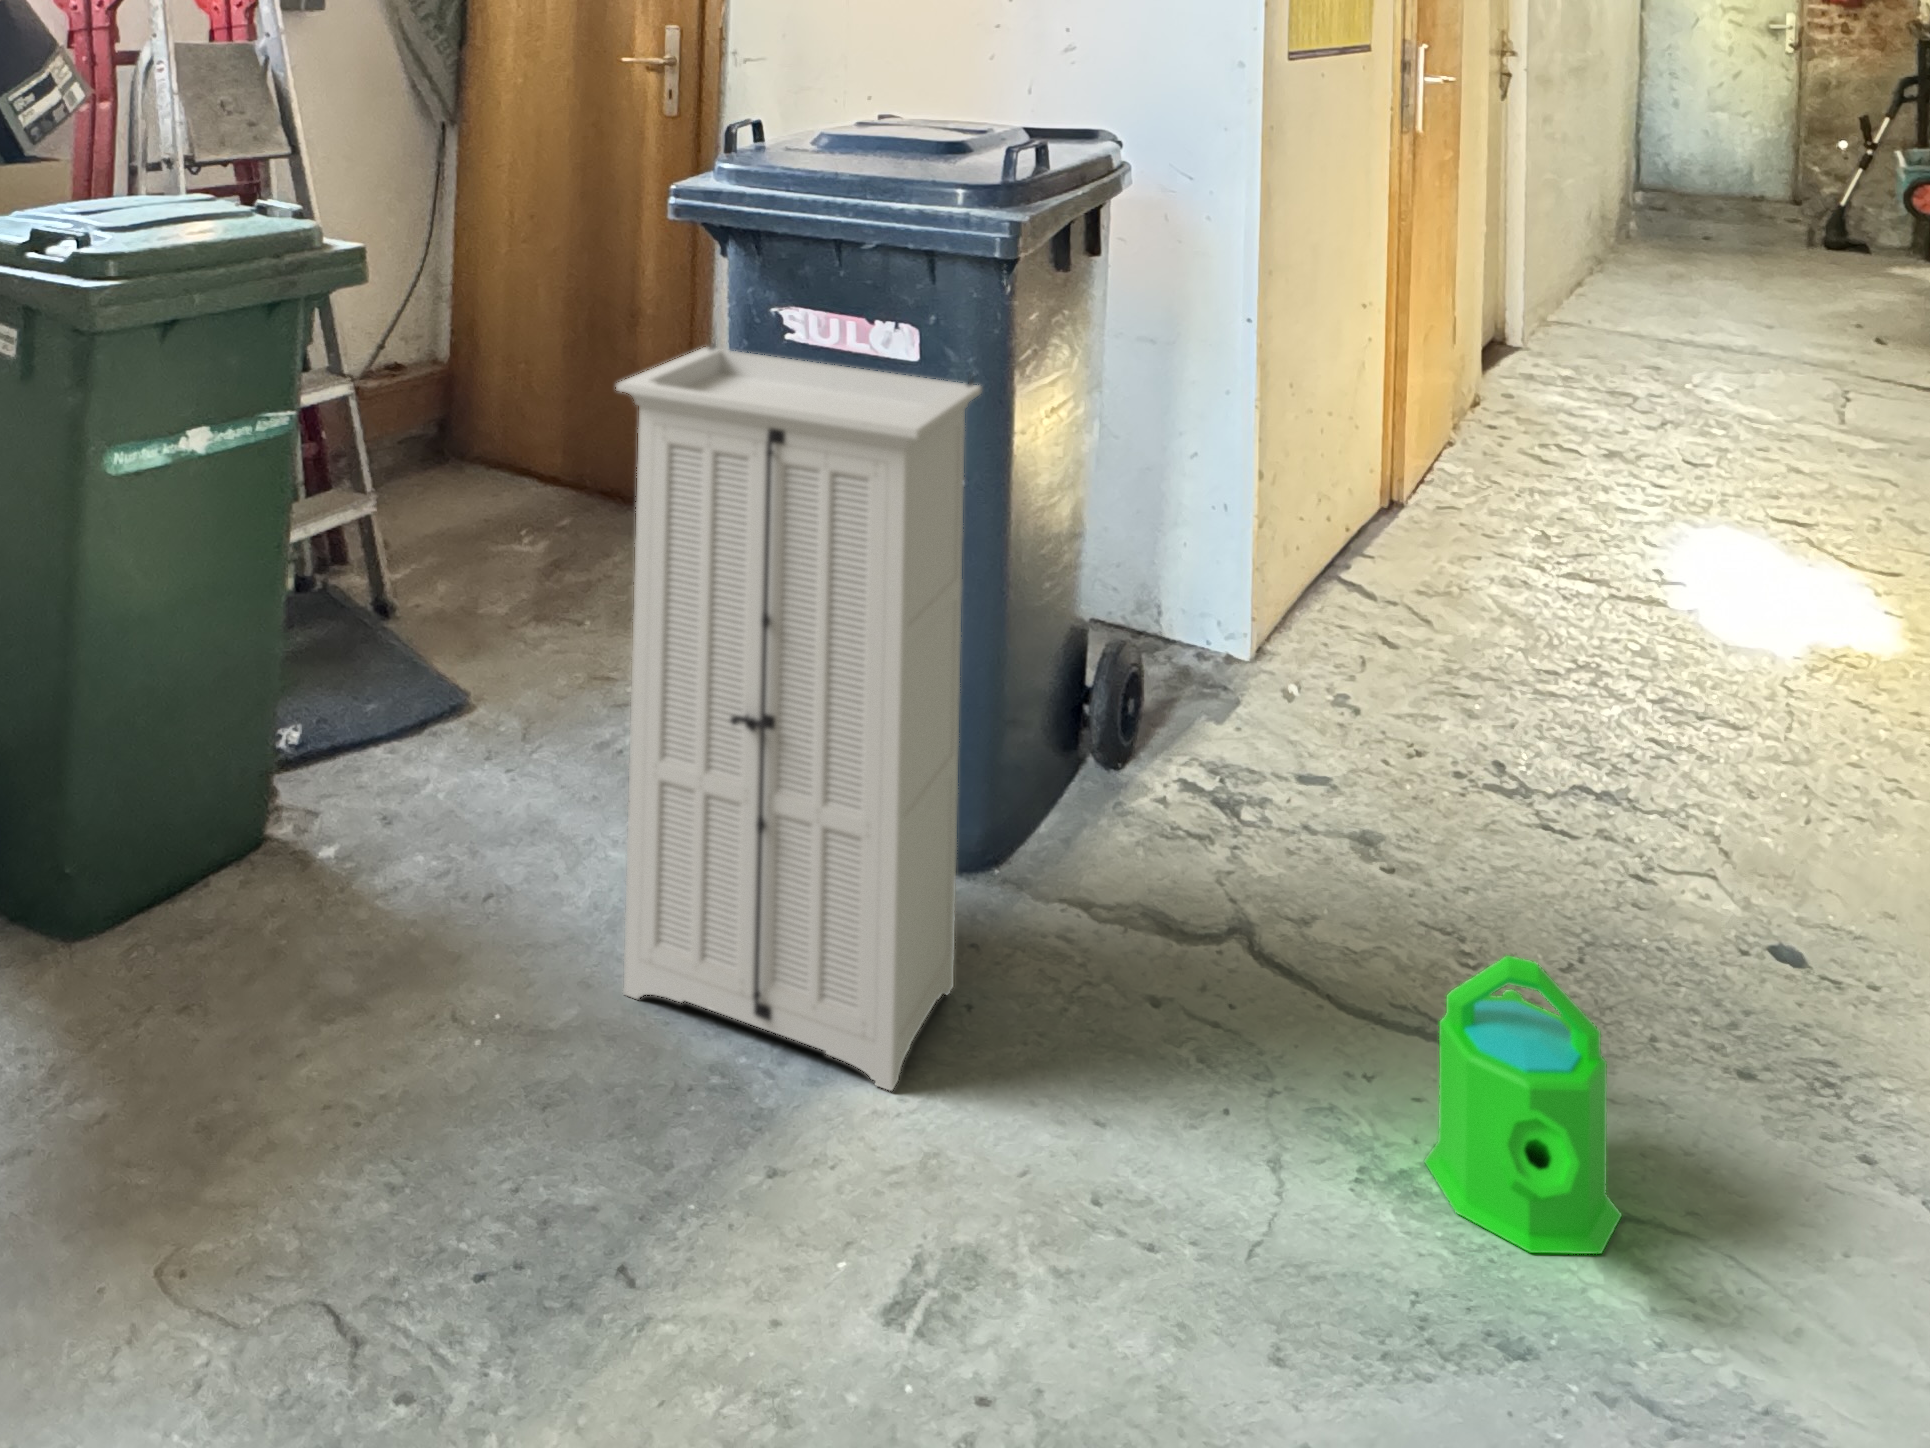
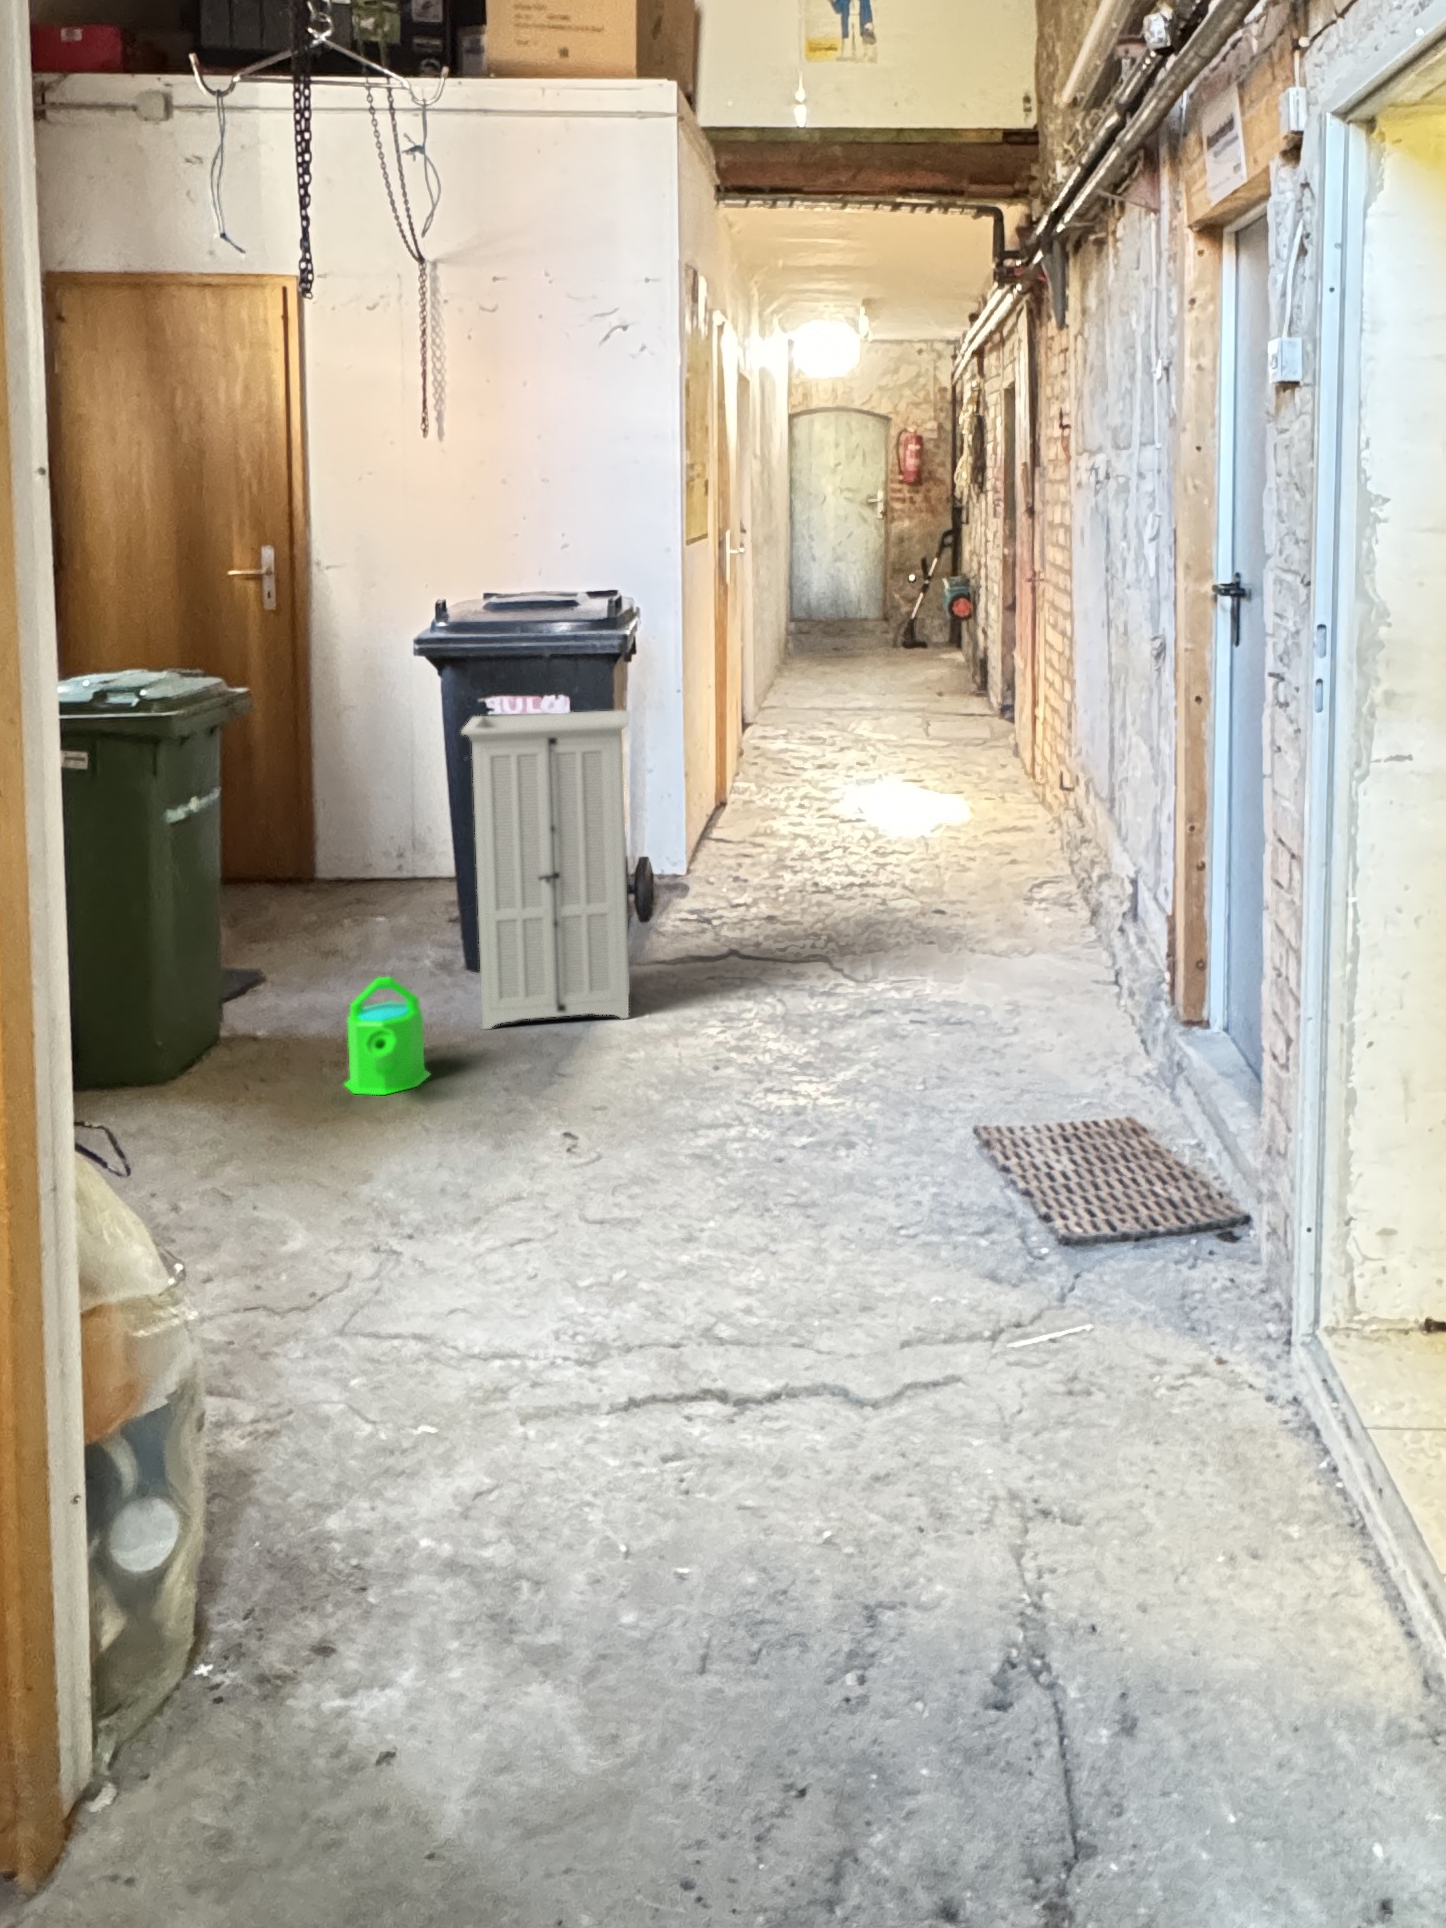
watering can: present [1424,955,1621,1254] -> present [344,977,431,1095]

